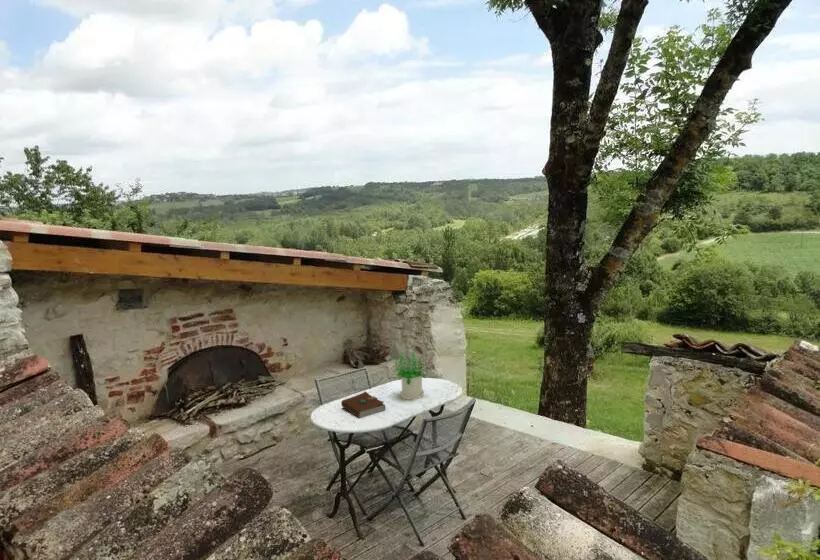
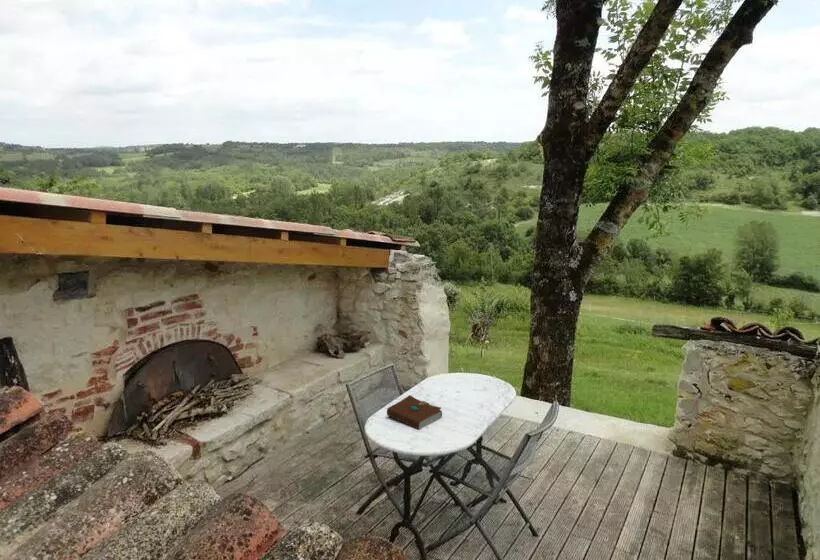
potted plant: present [392,353,426,399] -> none [436,346,477,401]

